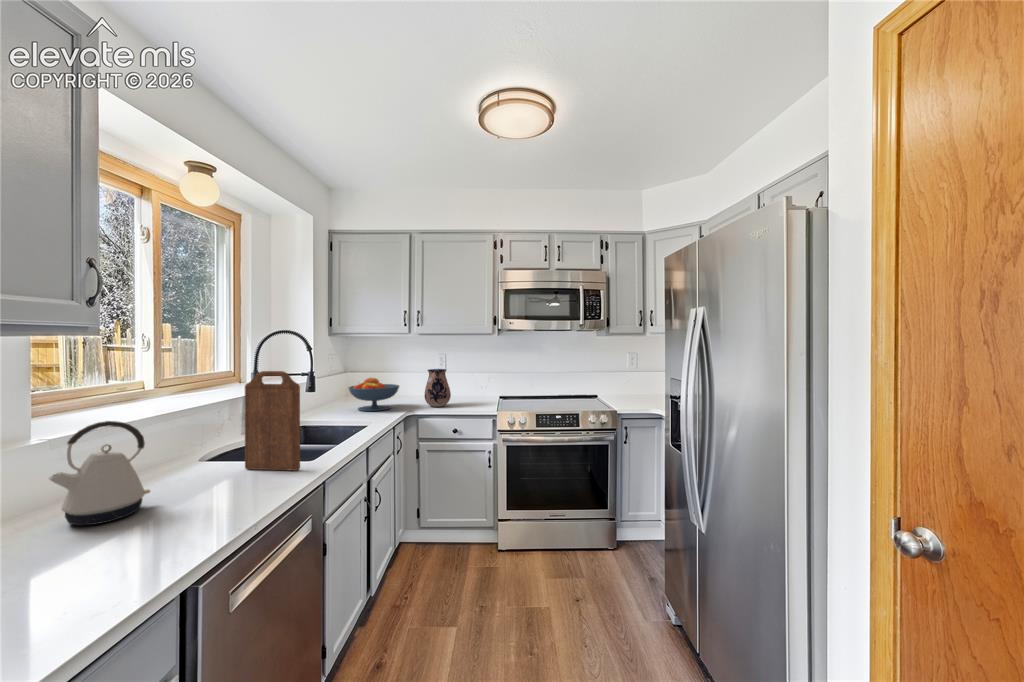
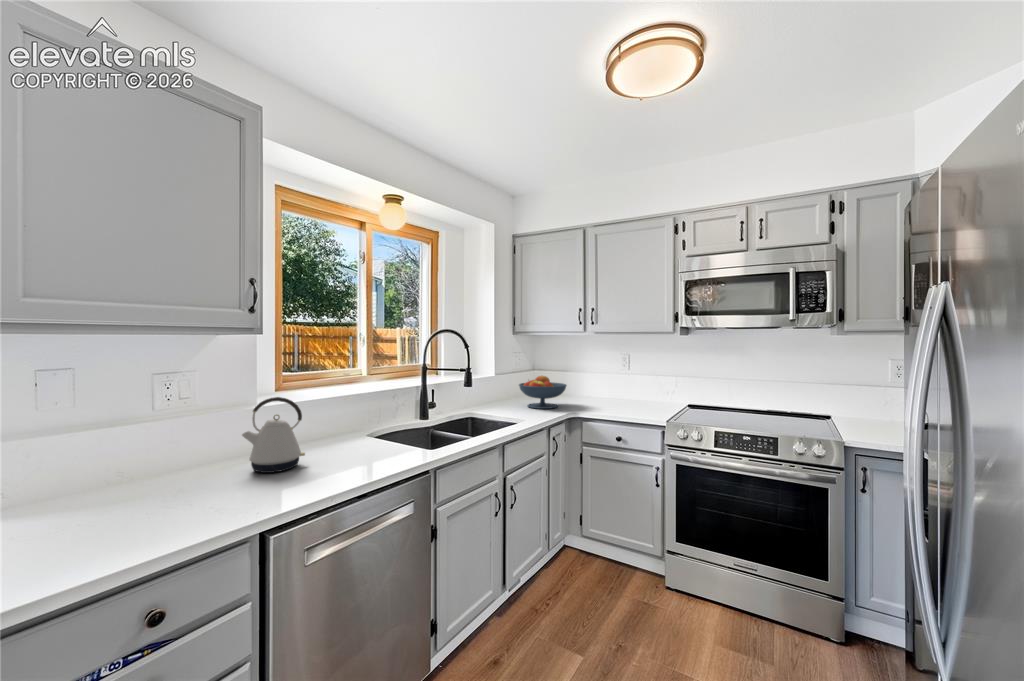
ceramic pitcher: present [425,369,451,407] -> none [592,370,620,410]
cutting board: present [245,371,300,471] -> none [387,364,421,456]

